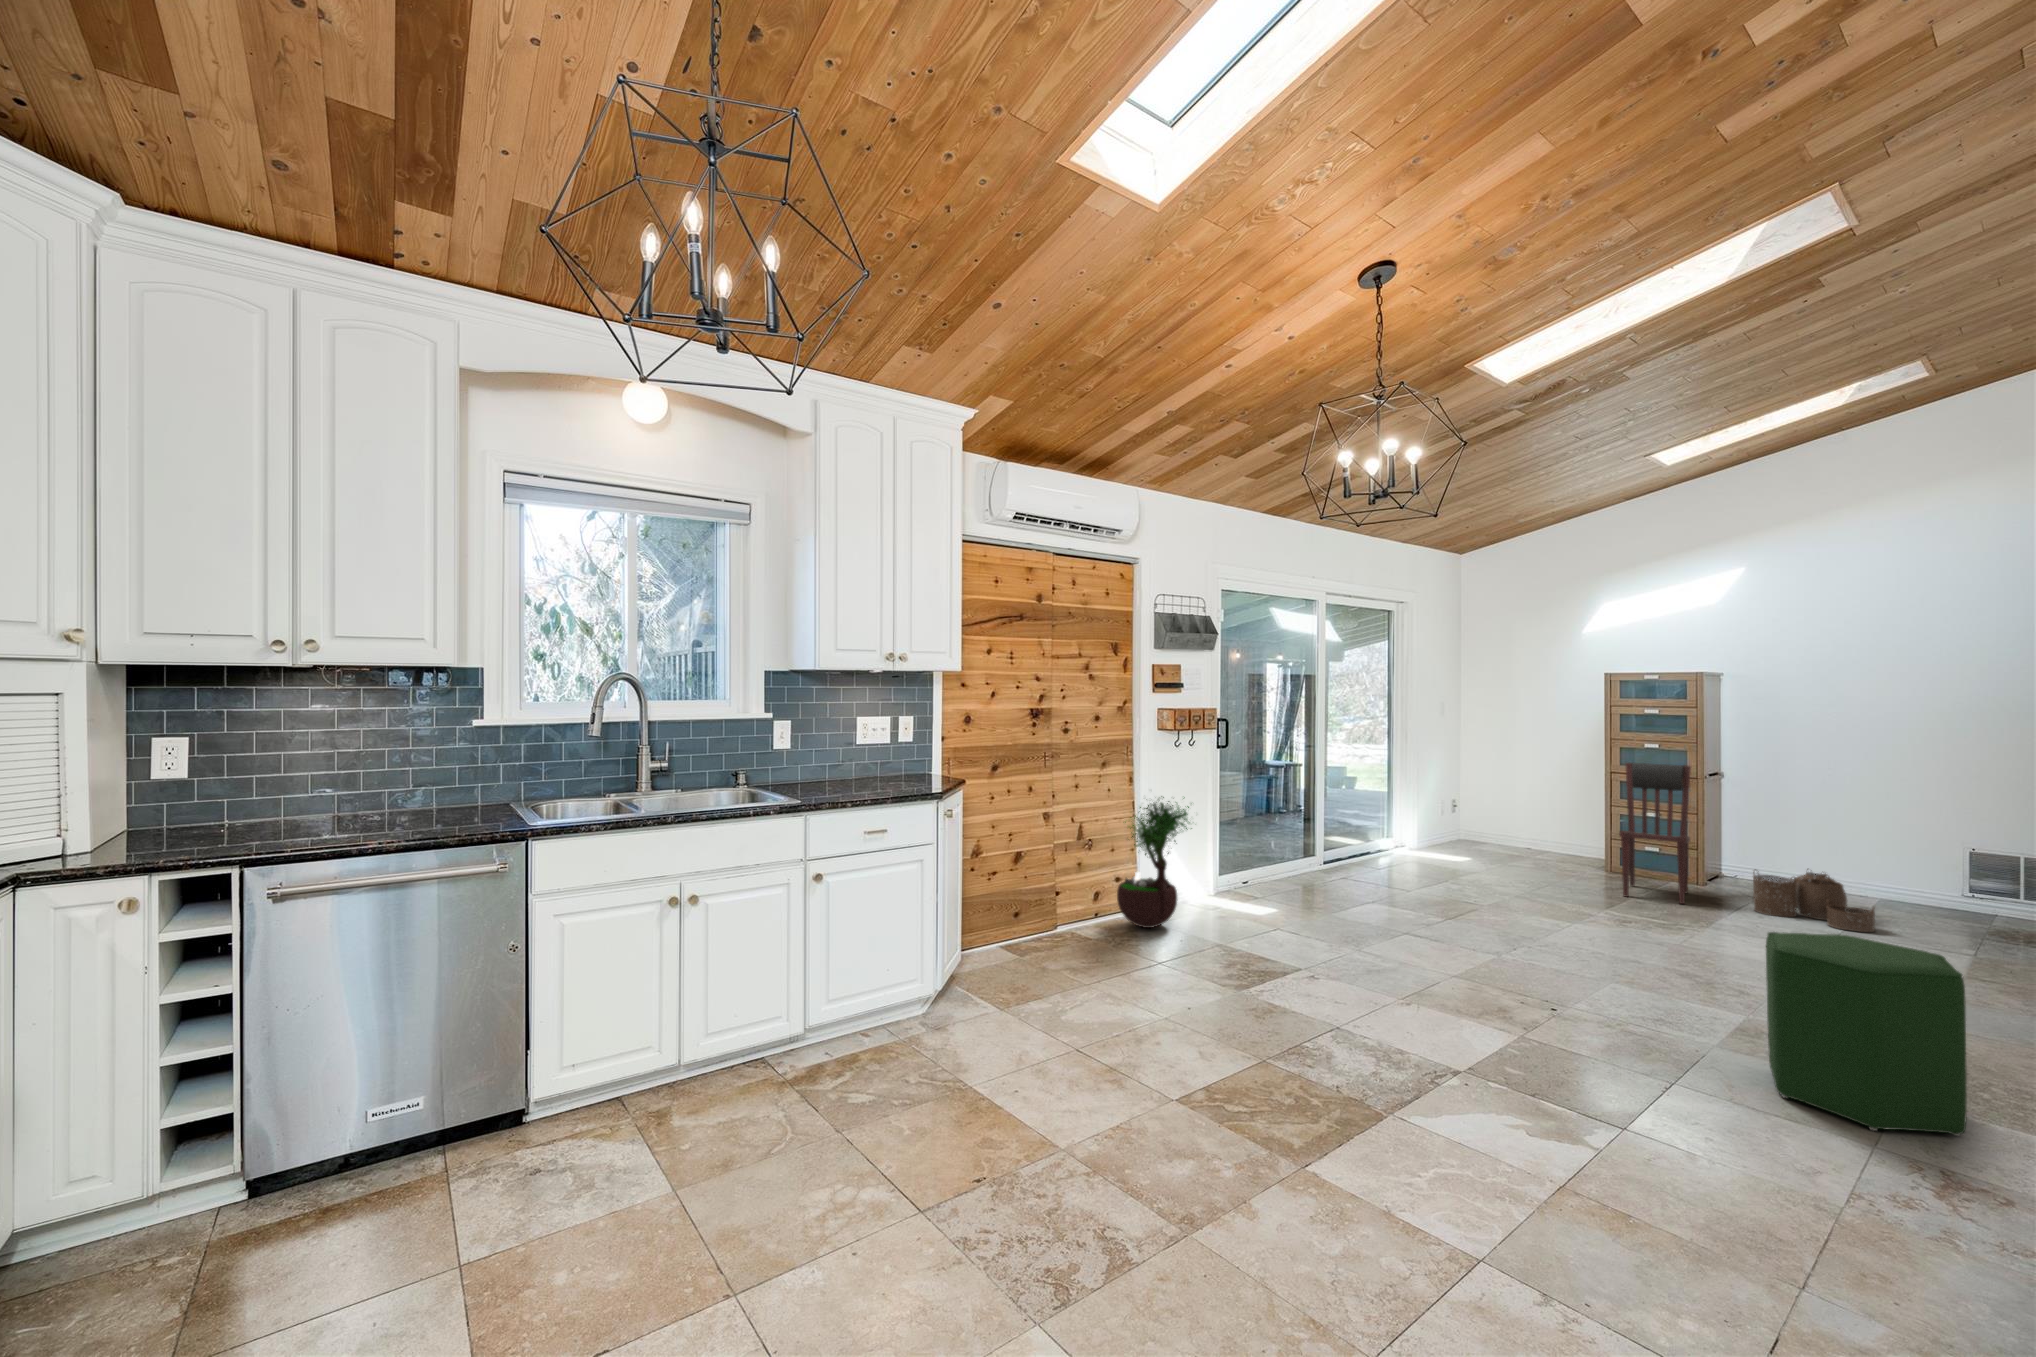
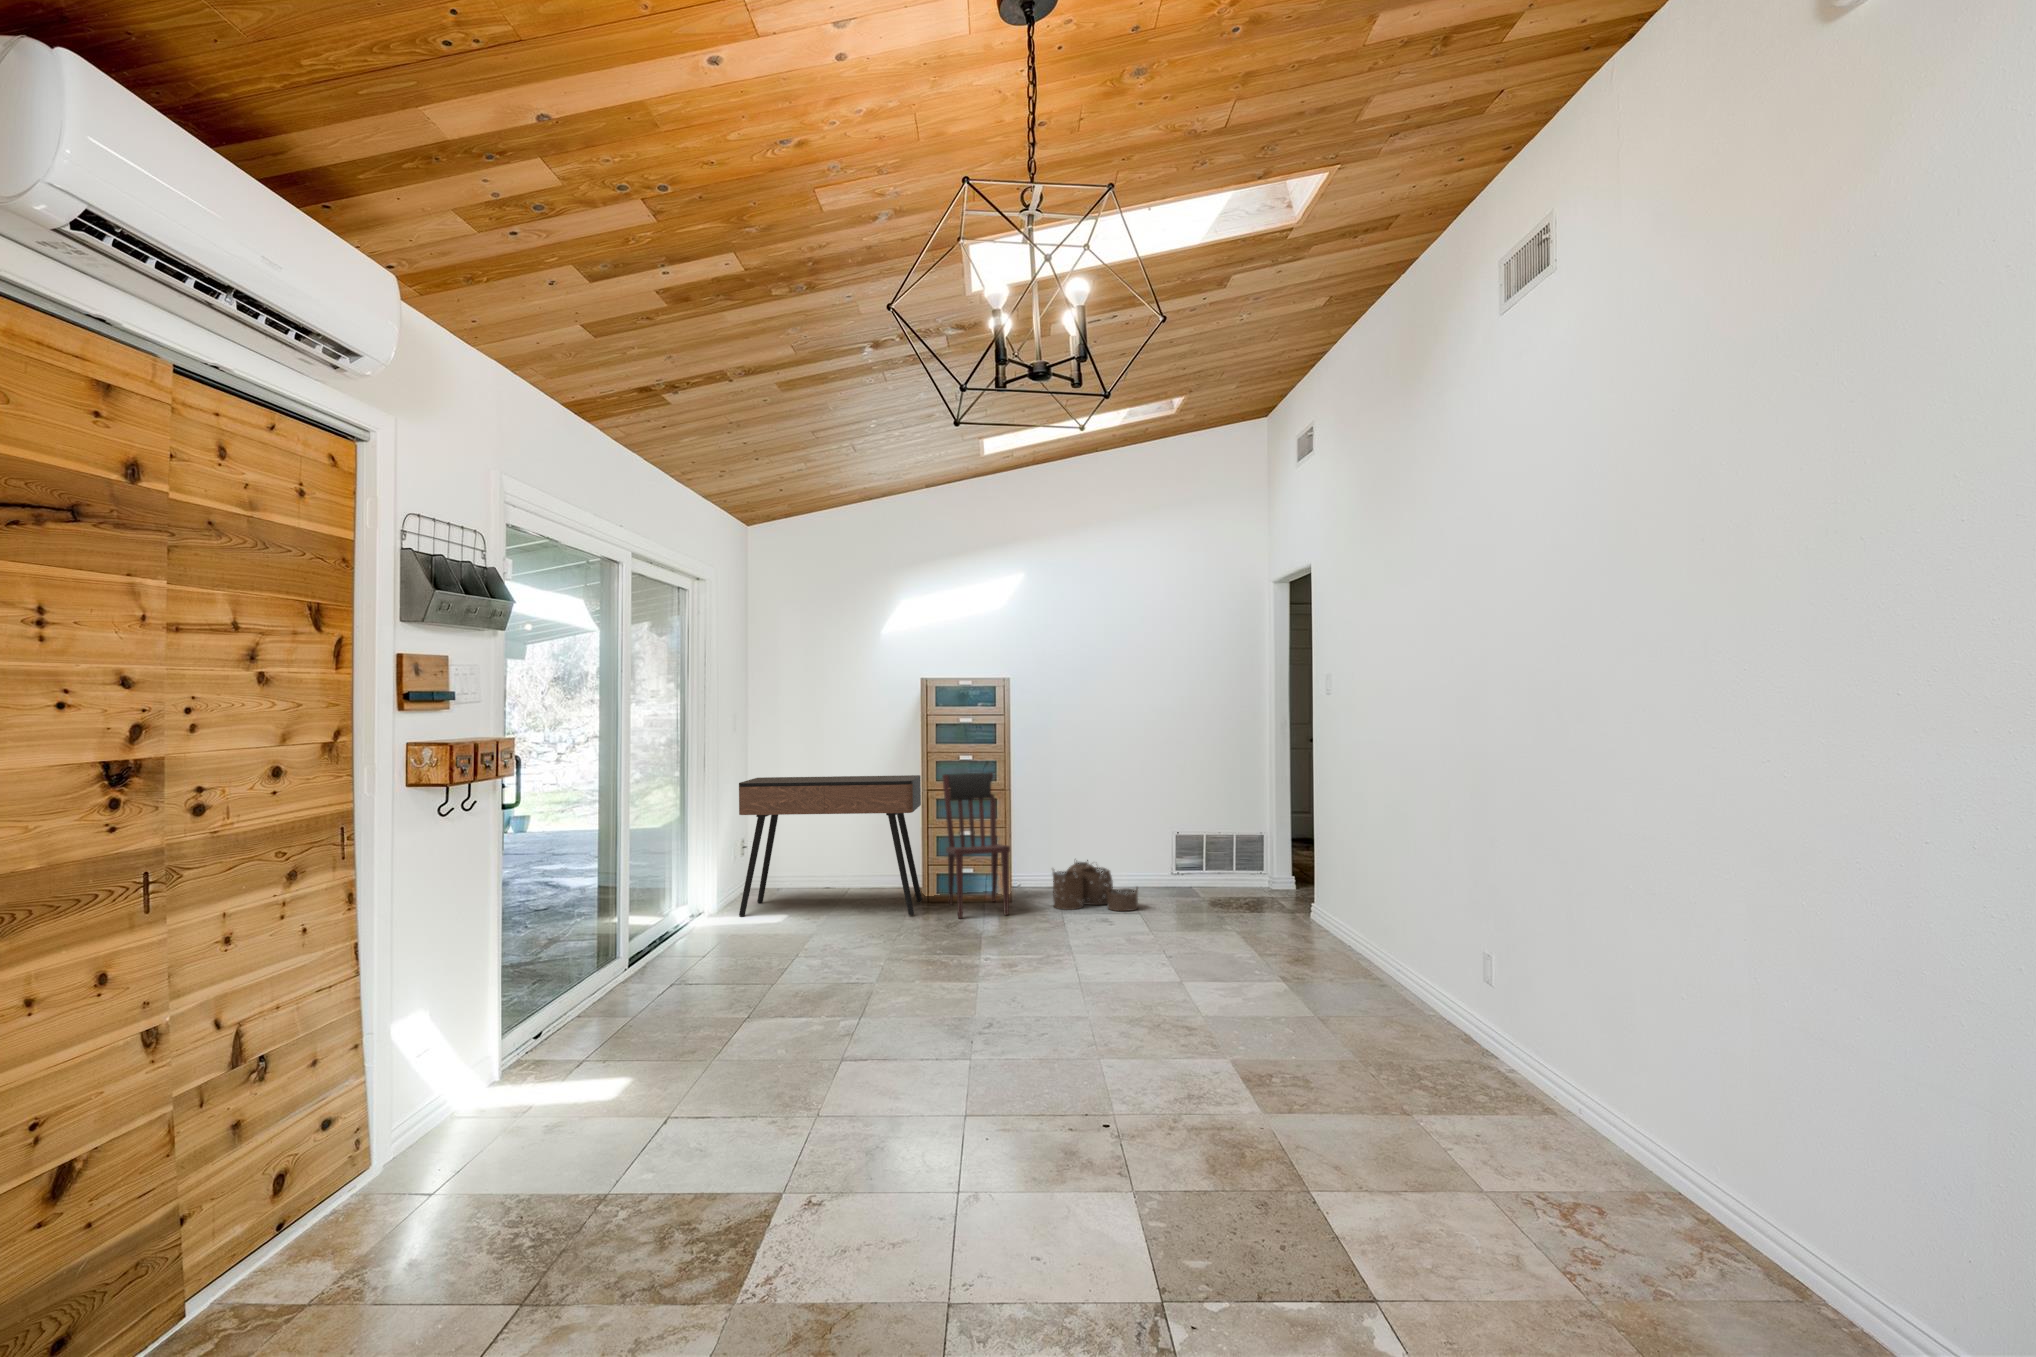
console table: none [1427,752,1604,885] -> present [739,775,922,917]
potted tree: present [1117,796,1192,928] -> none [336,913,534,1215]
ottoman: present [1766,932,1967,1136] -> none [1295,936,1458,1139]

